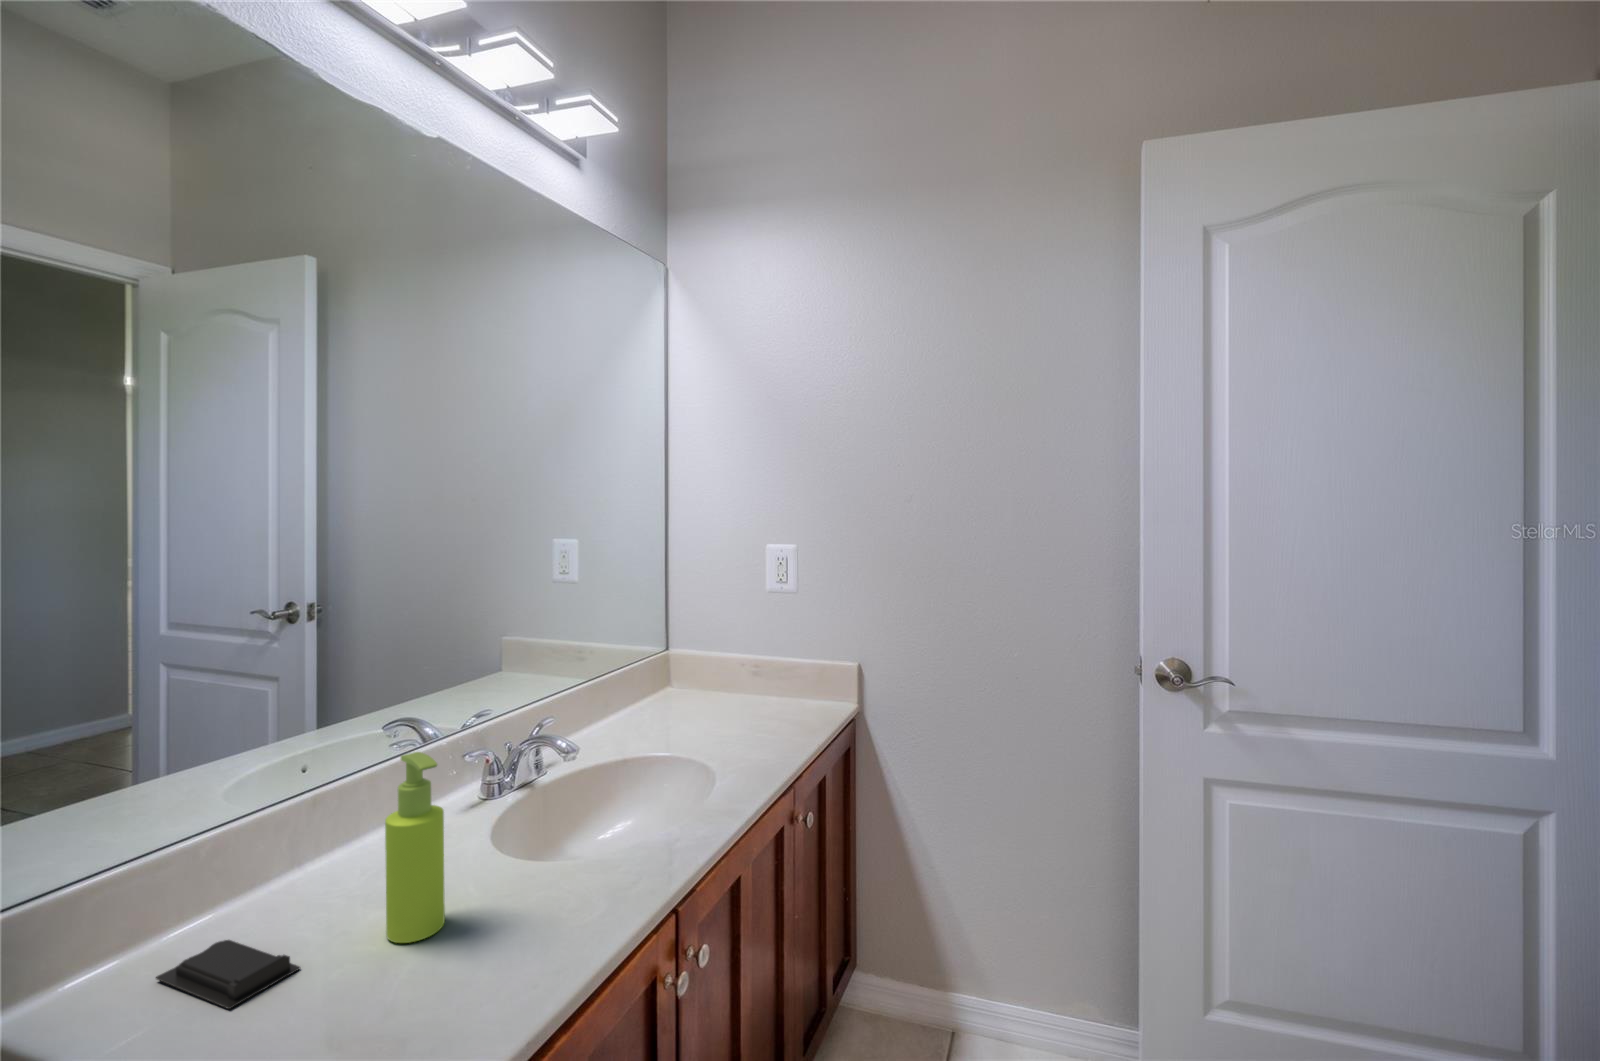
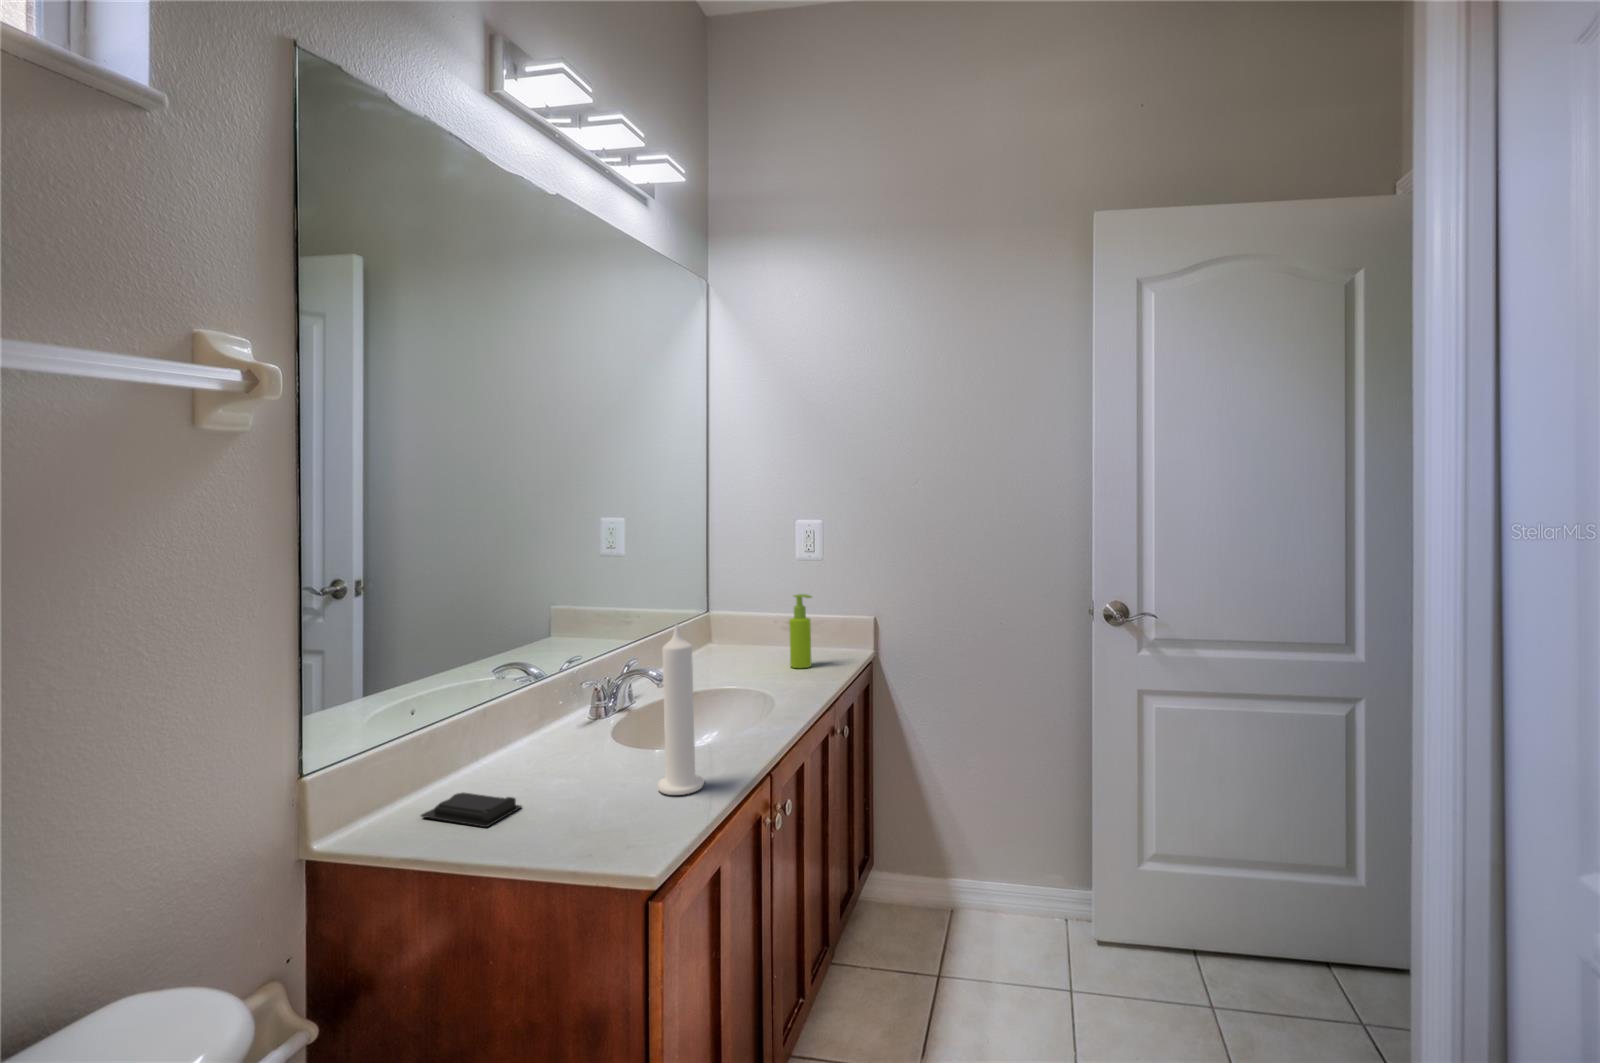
candle: none [496,716,564,960] -> present [657,625,704,795]
soap dispenser: present [385,752,445,943] -> present [789,594,812,668]

